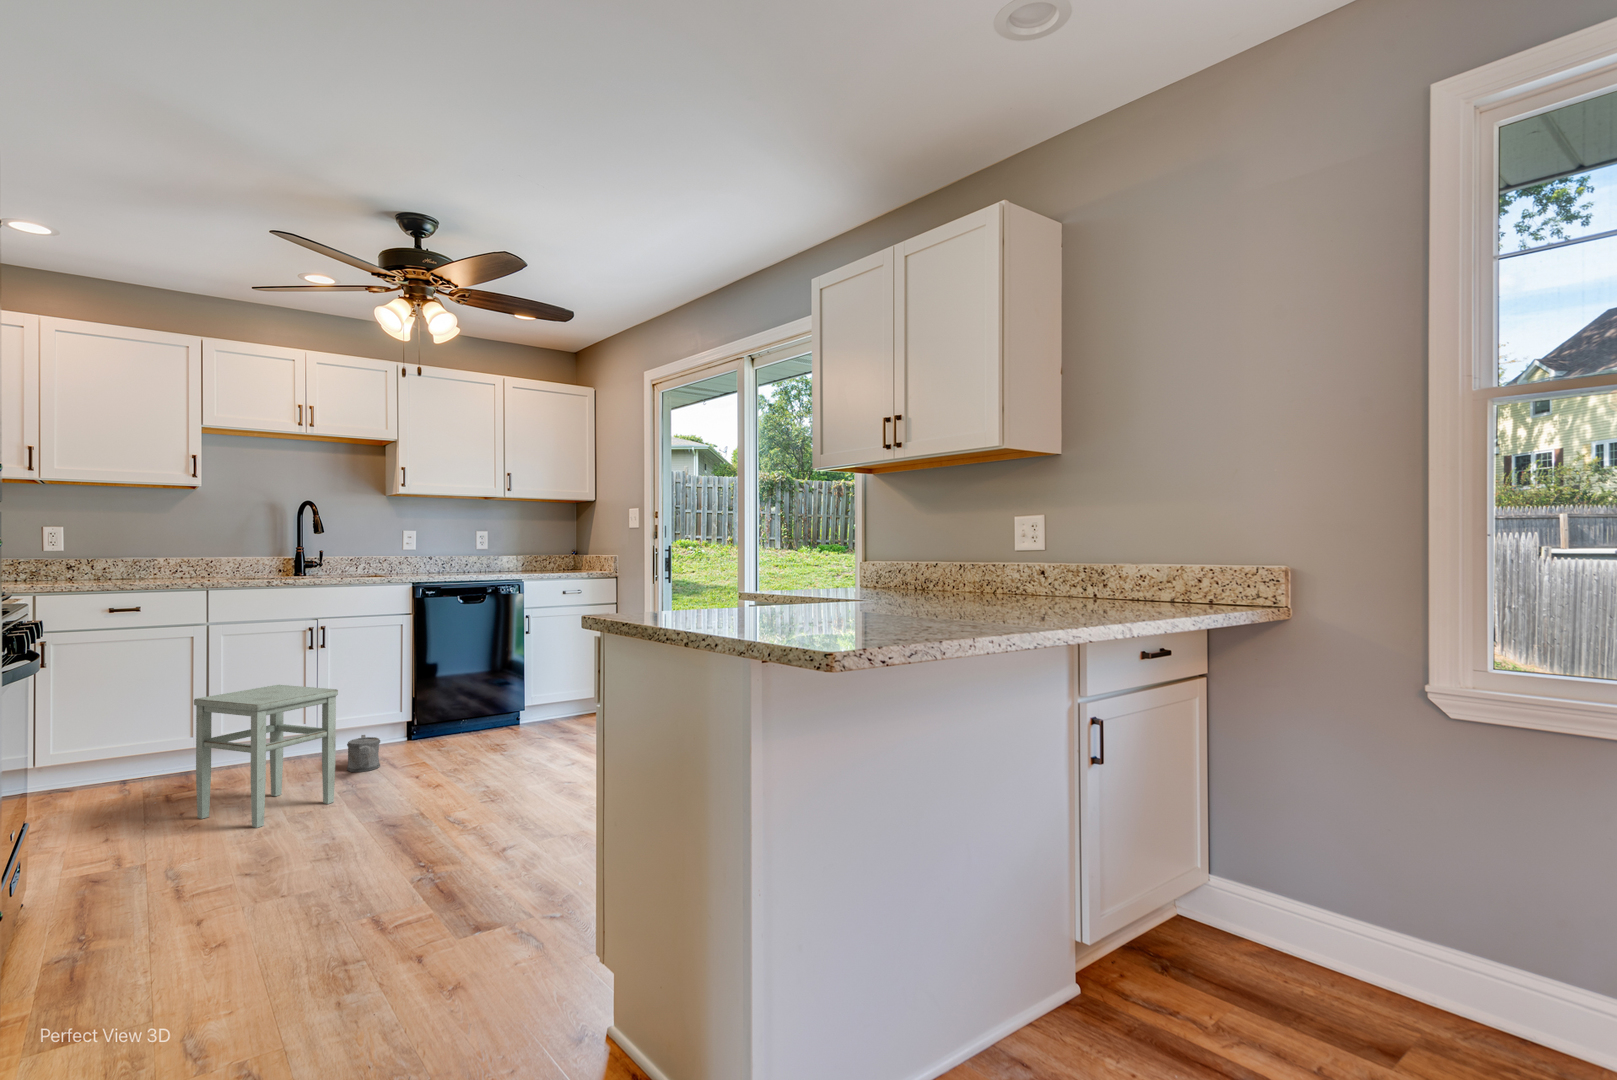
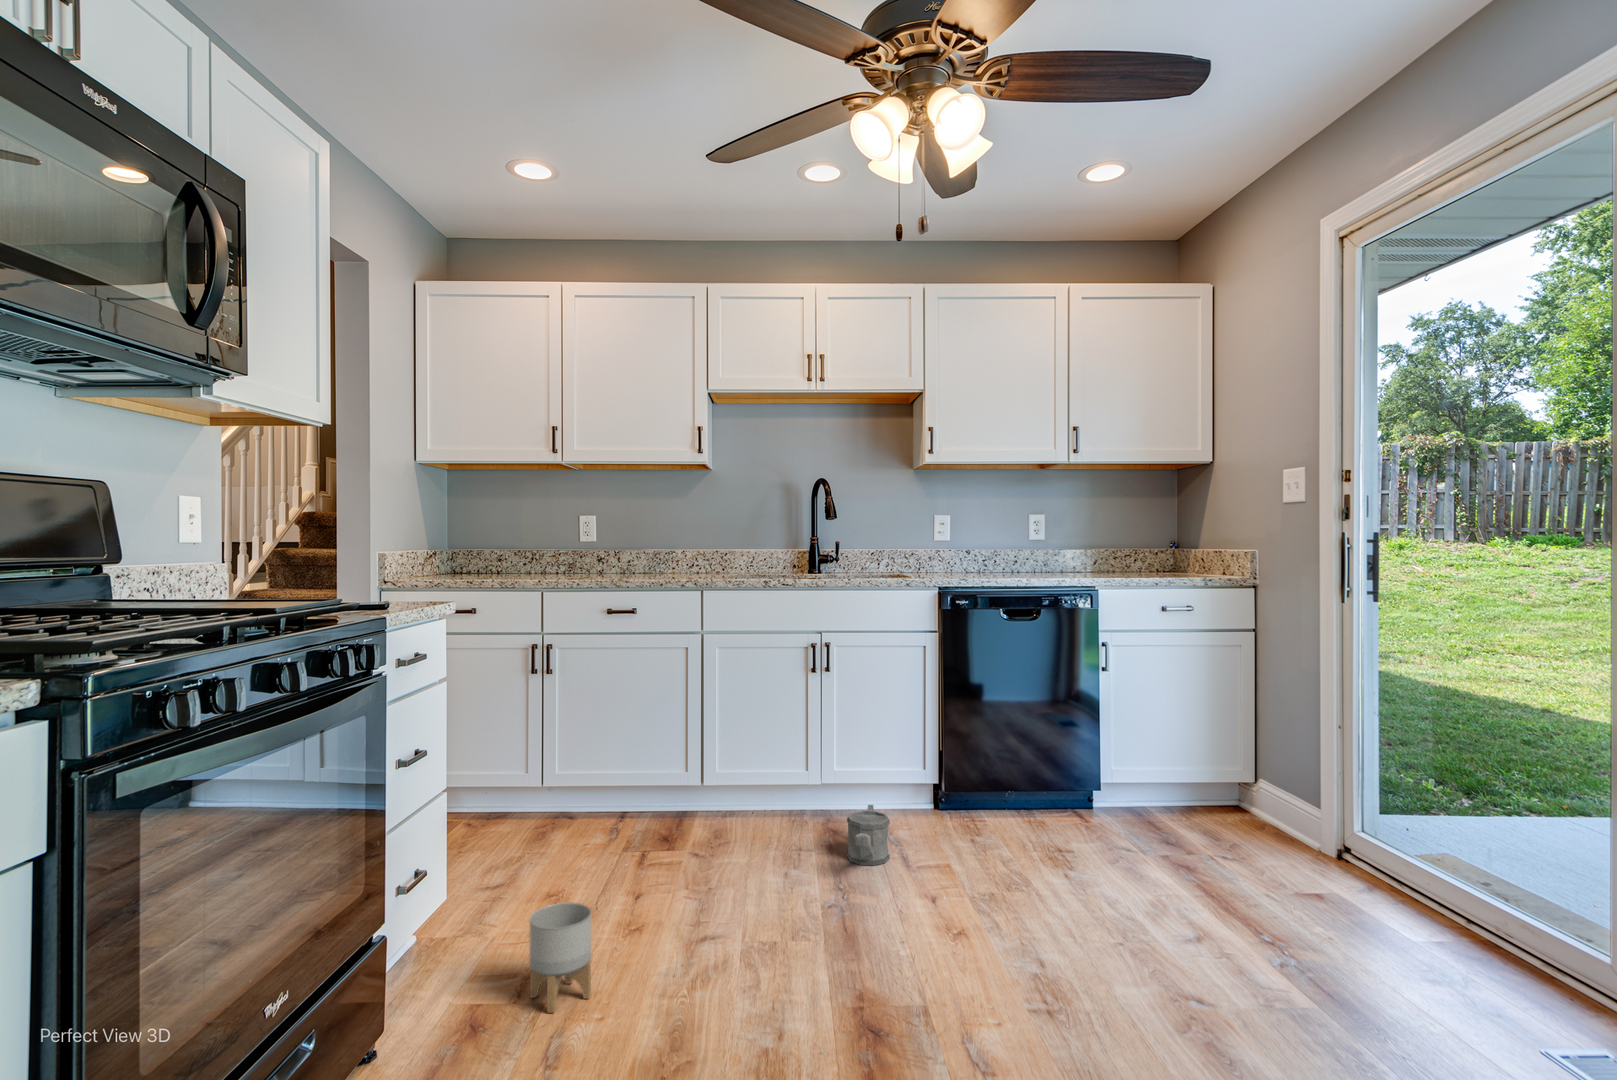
stool: present [194,685,338,828] -> none [643,730,815,961]
planter: none [131,798,182,866] -> present [529,902,591,1013]

